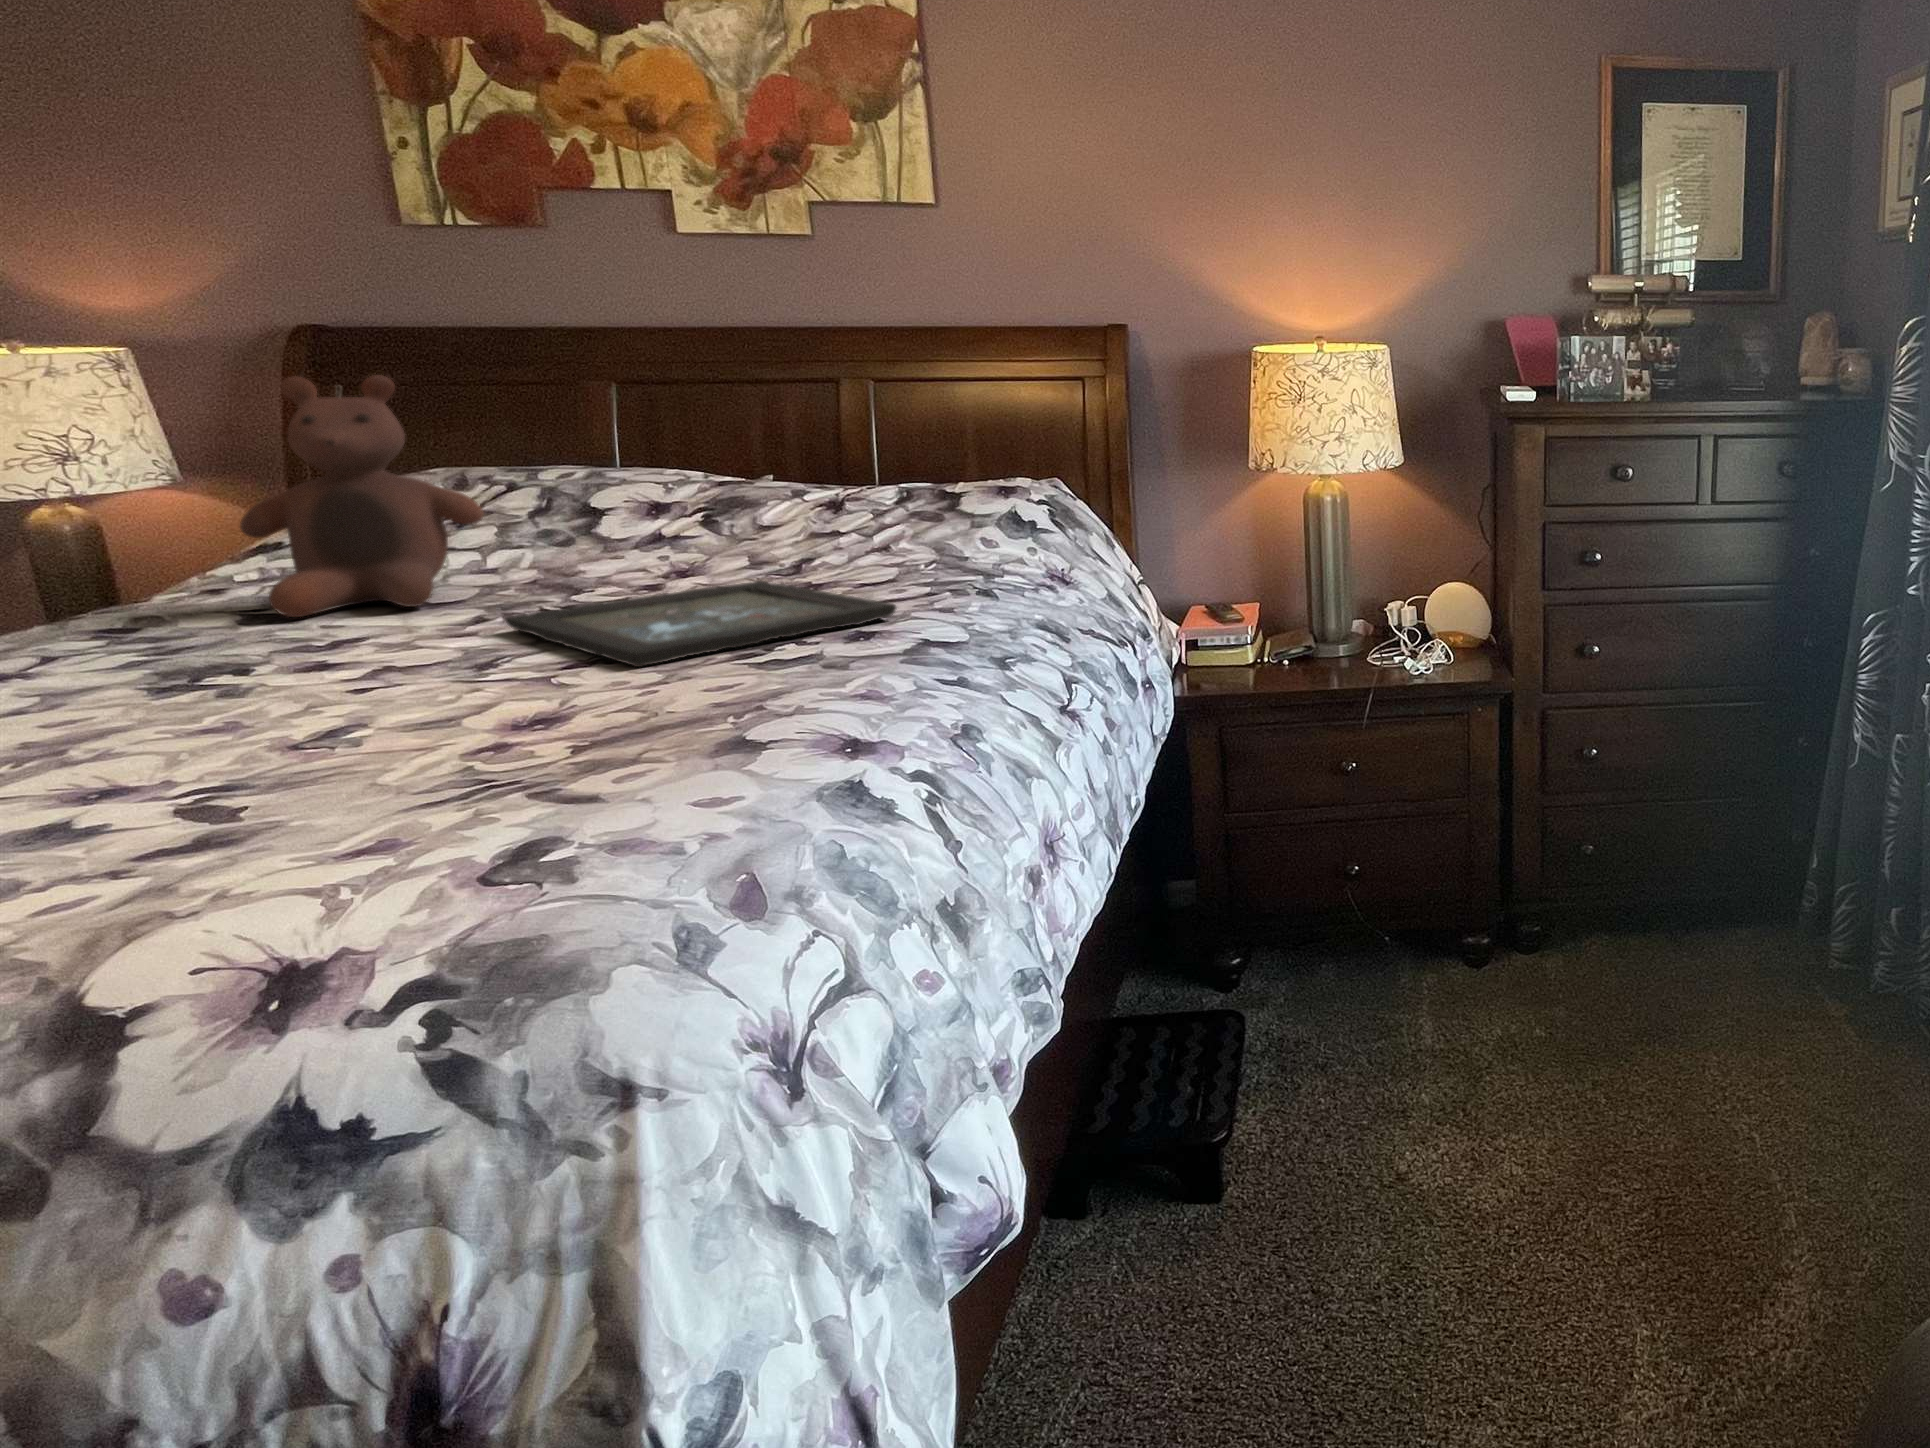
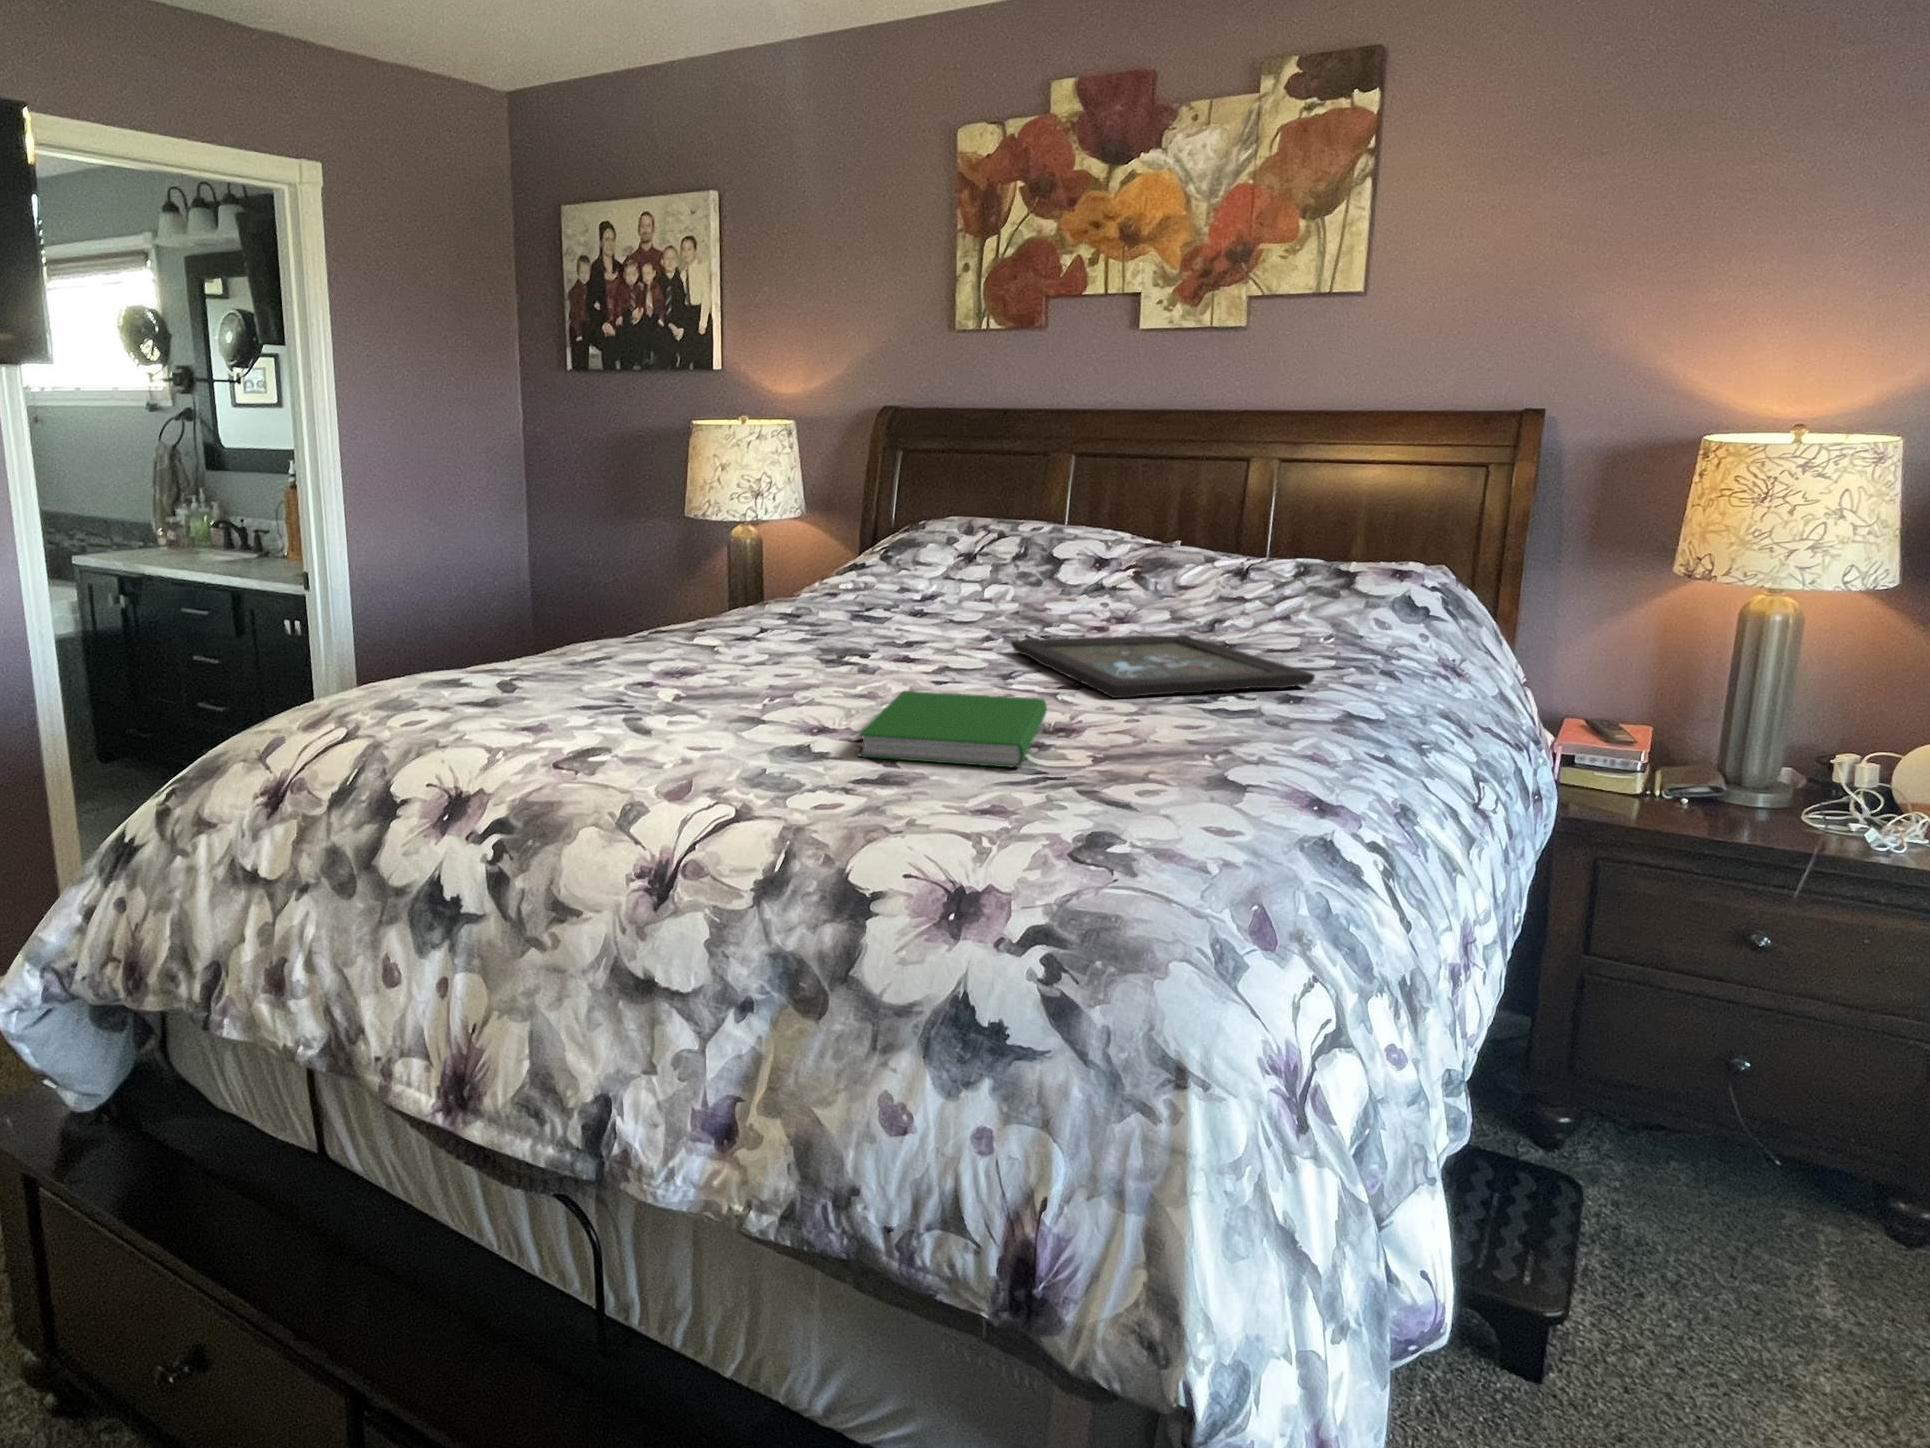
stuffed bear: present [240,375,484,617] -> none [854,445,993,623]
hardcover book: none [155,685,521,816] -> present [858,691,1047,767]

